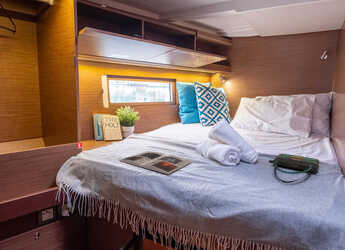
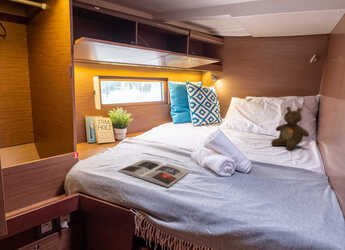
teddy bear: none [281,100,321,144] -> present [271,107,309,149]
tote bag: present [269,154,319,183] -> none [261,162,307,195]

